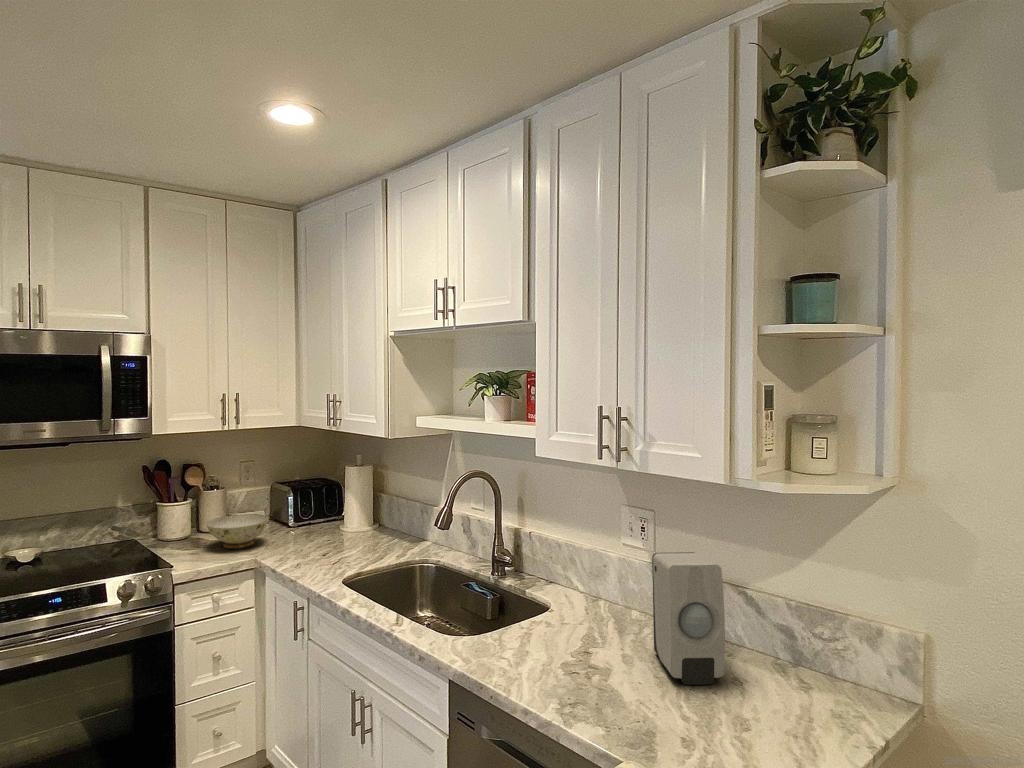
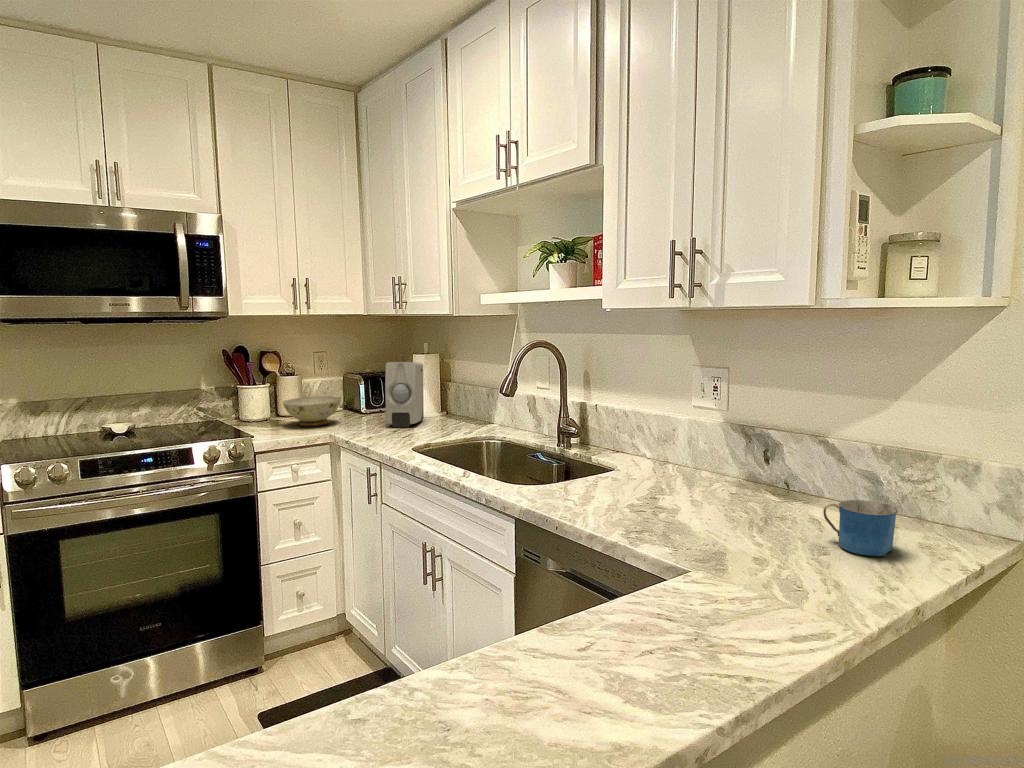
soap dispenser: present [652,552,725,685] -> present [385,362,424,427]
mug: none [745,670,811,733] -> present [823,500,898,556]

